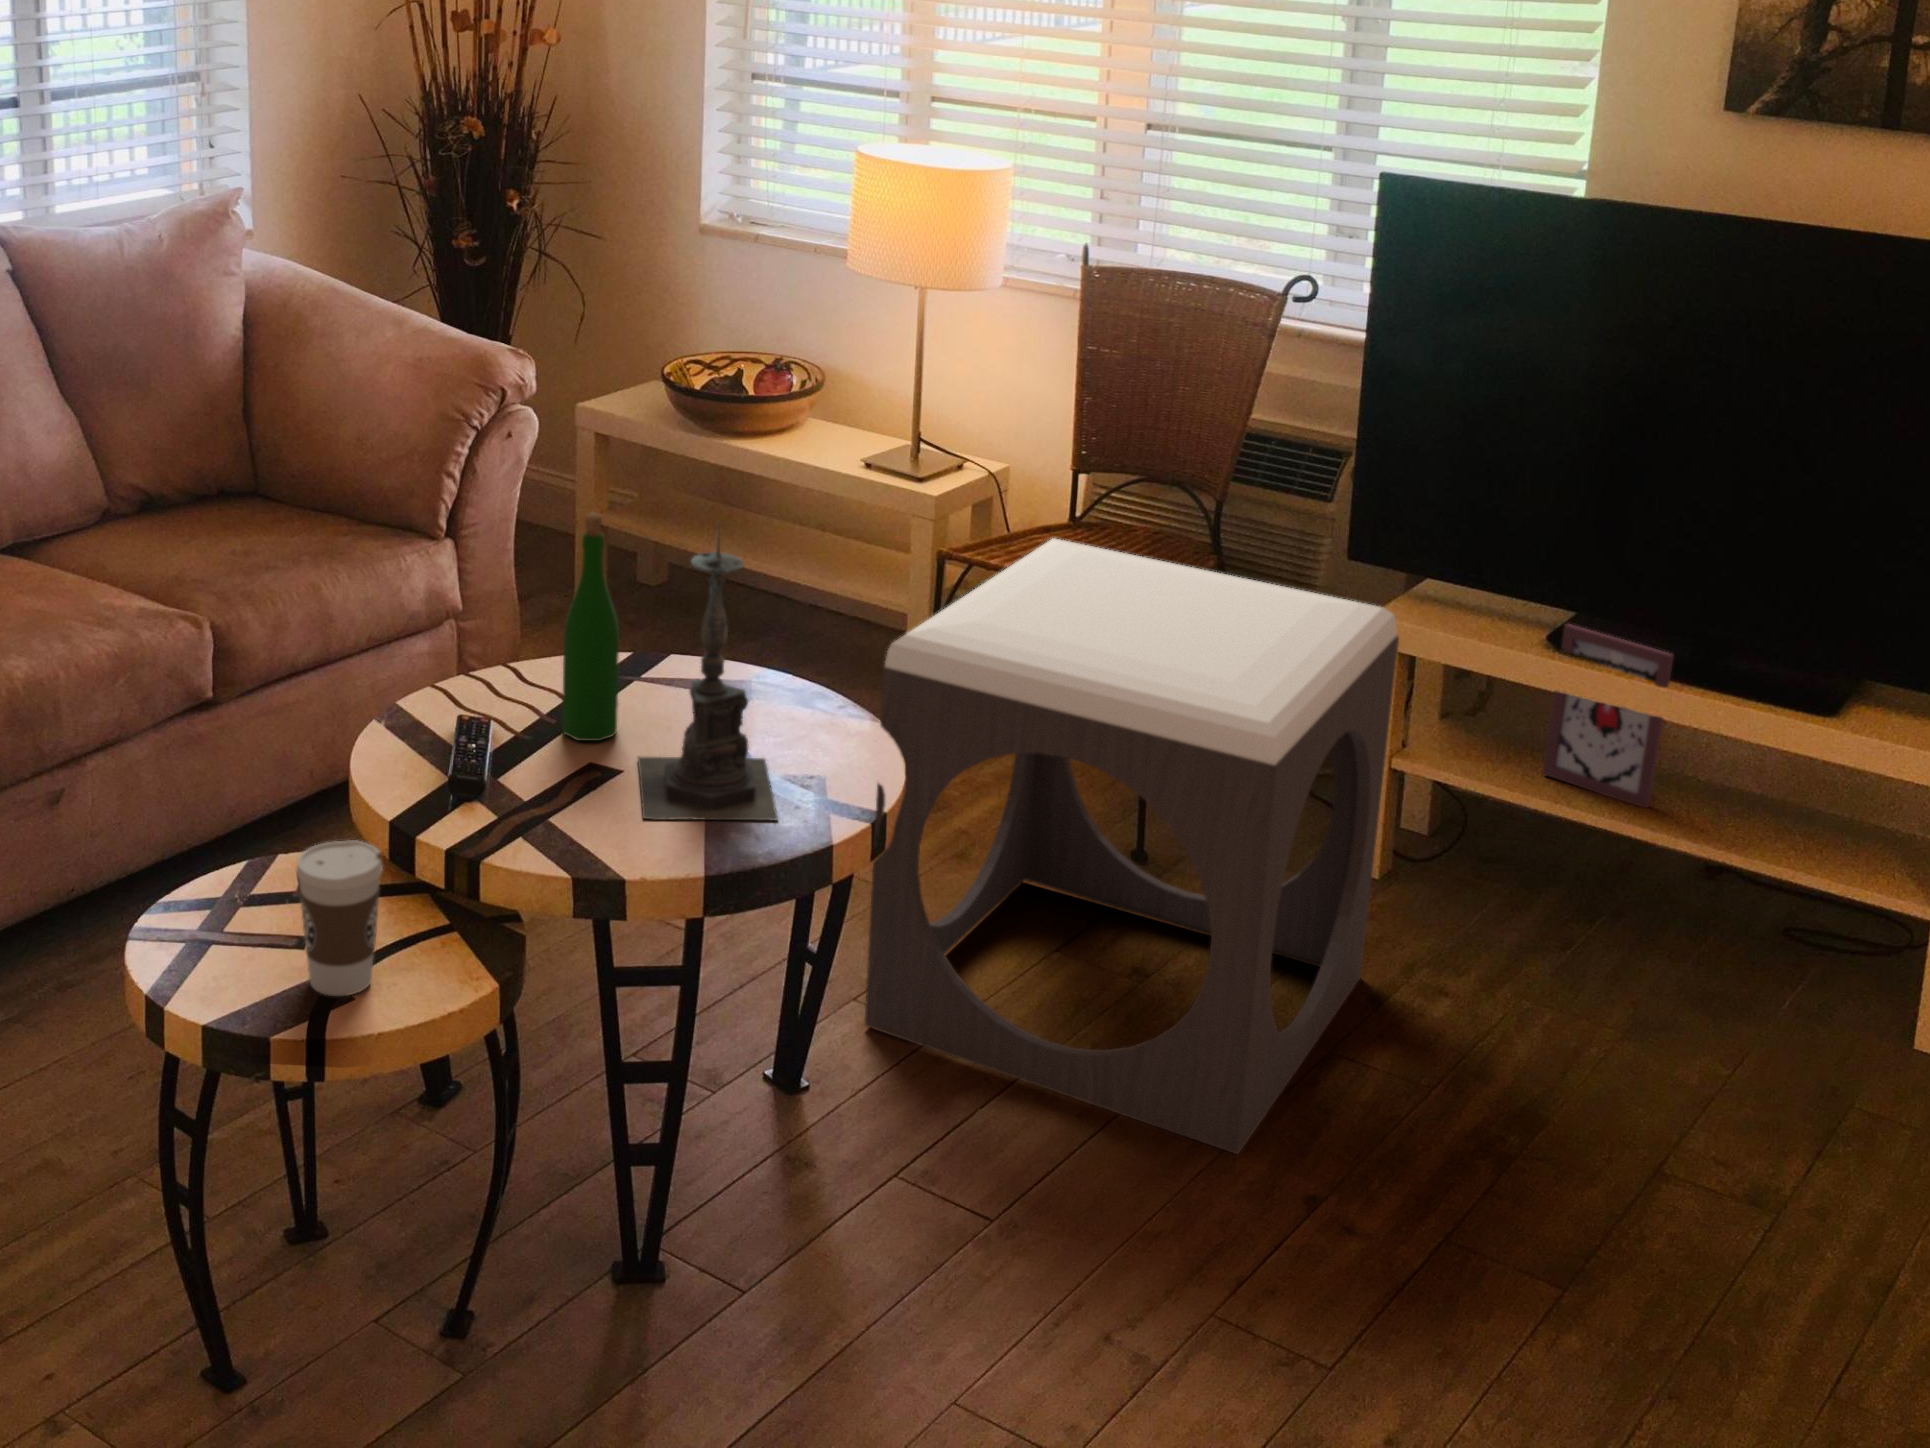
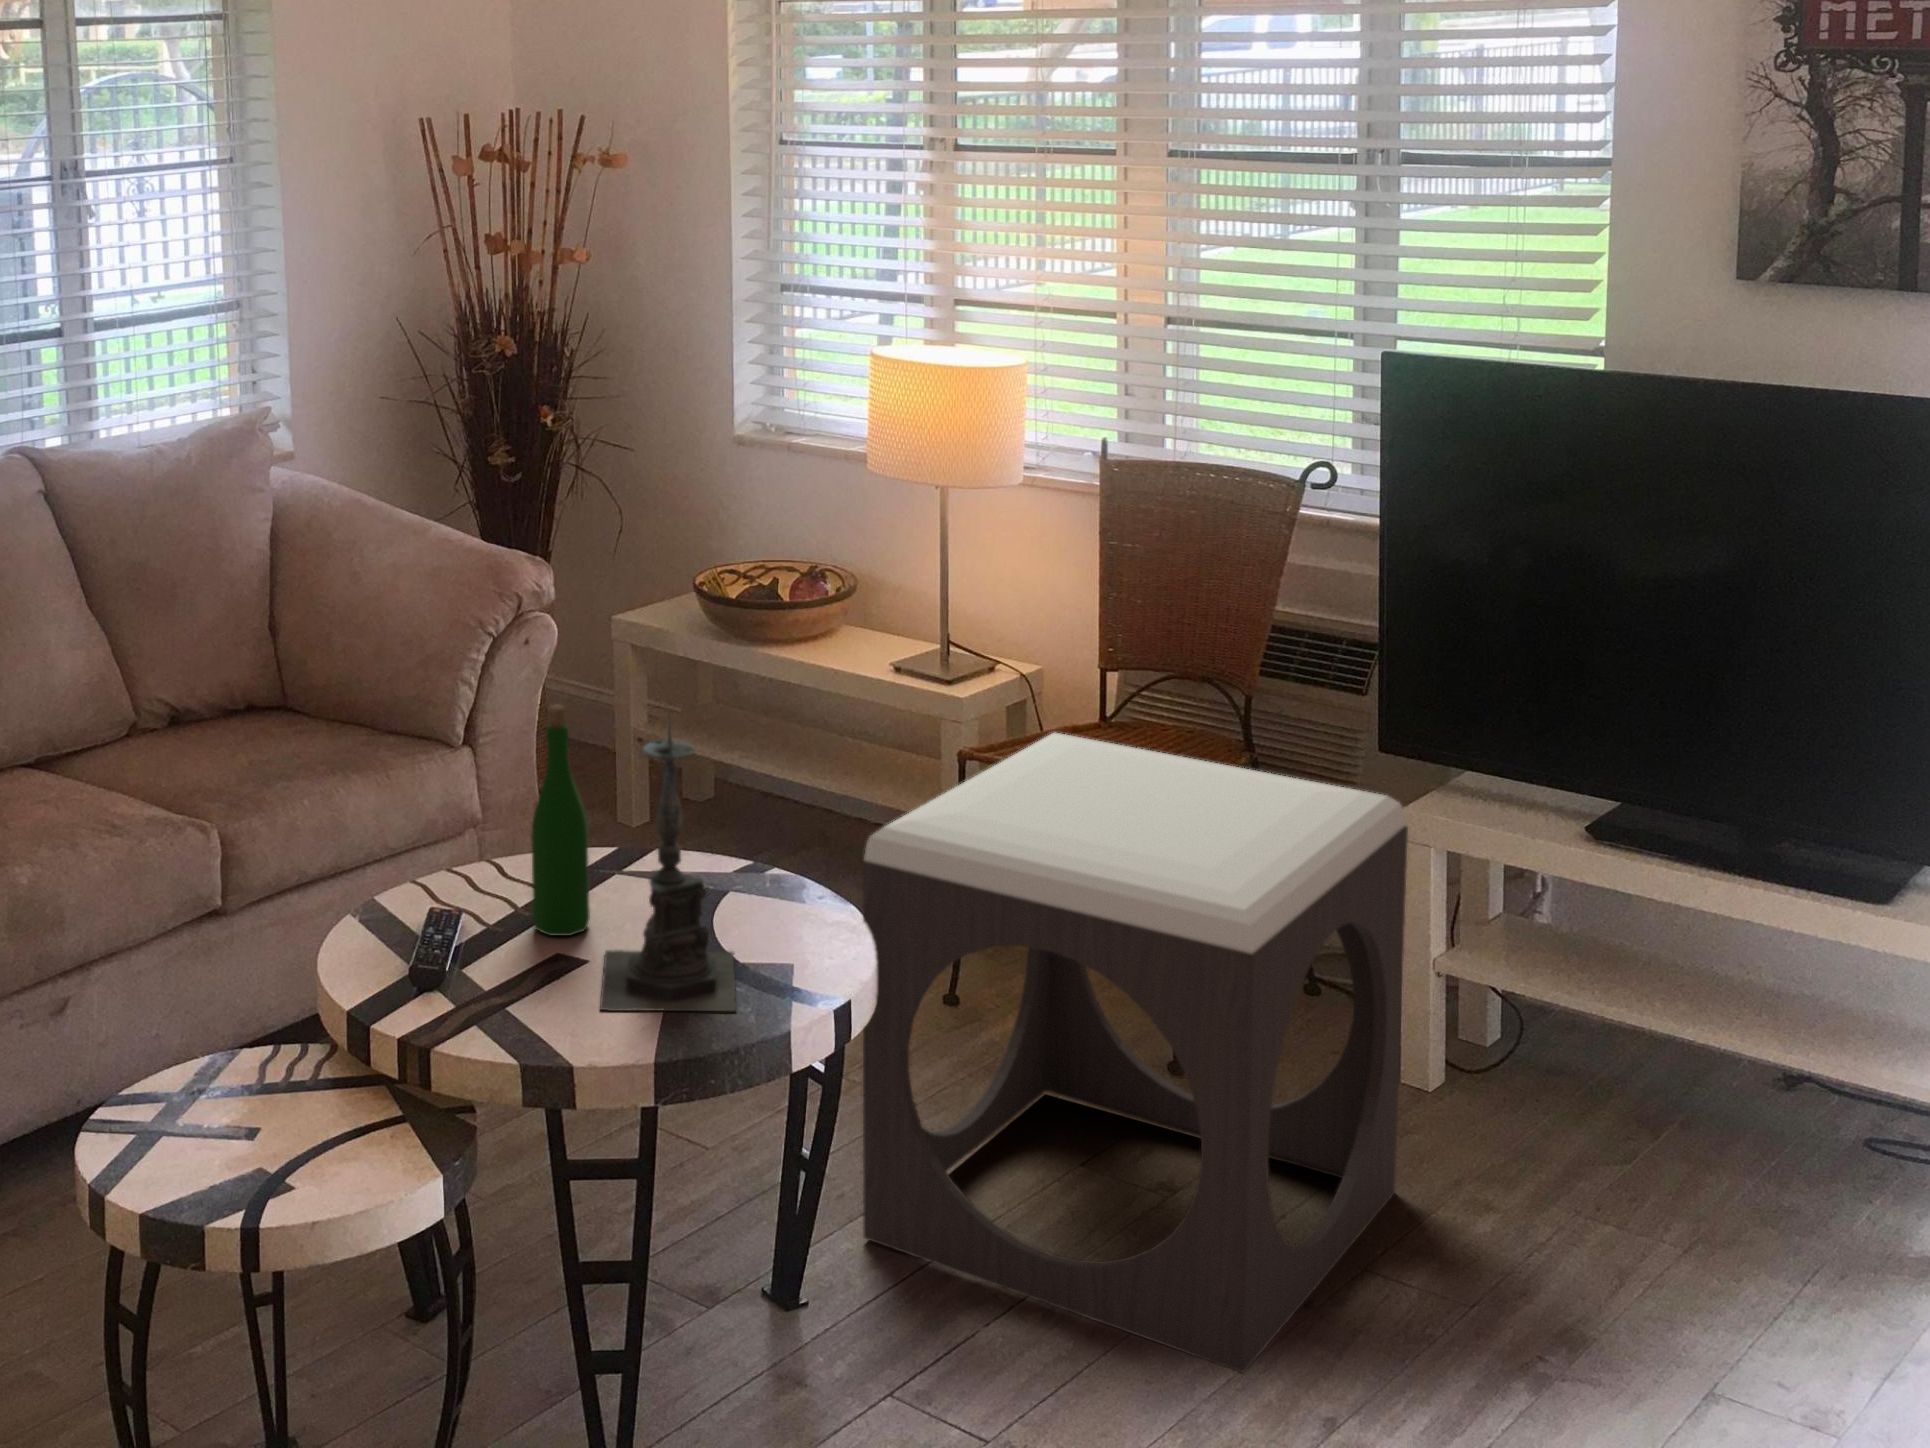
picture frame: present [1543,624,1674,808] -> none [1591,815,1716,1012]
coffee cup: present [296,840,383,996] -> none [239,1026,324,1184]

